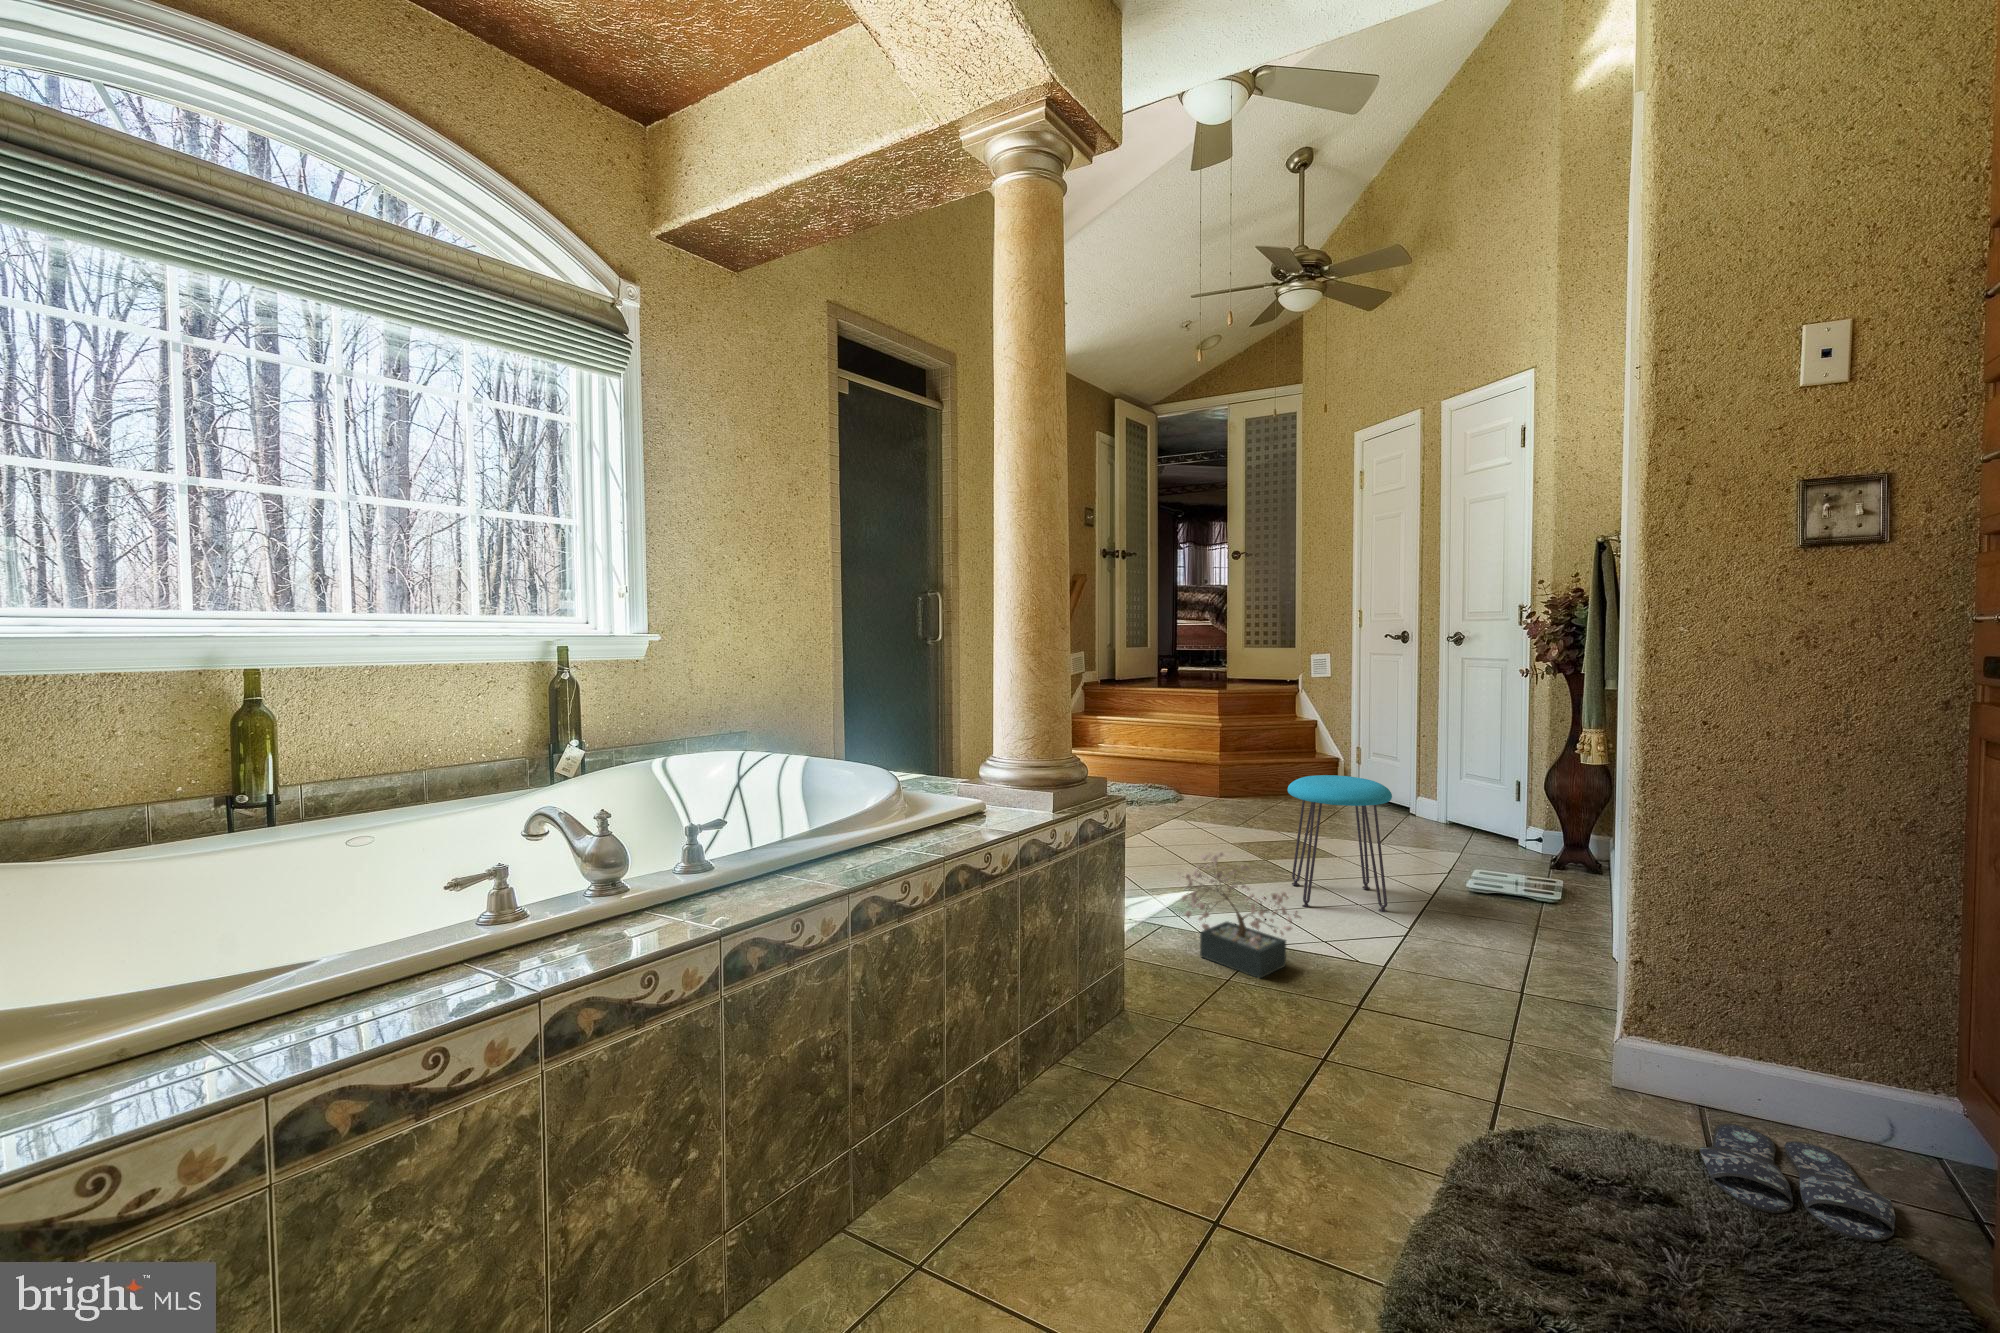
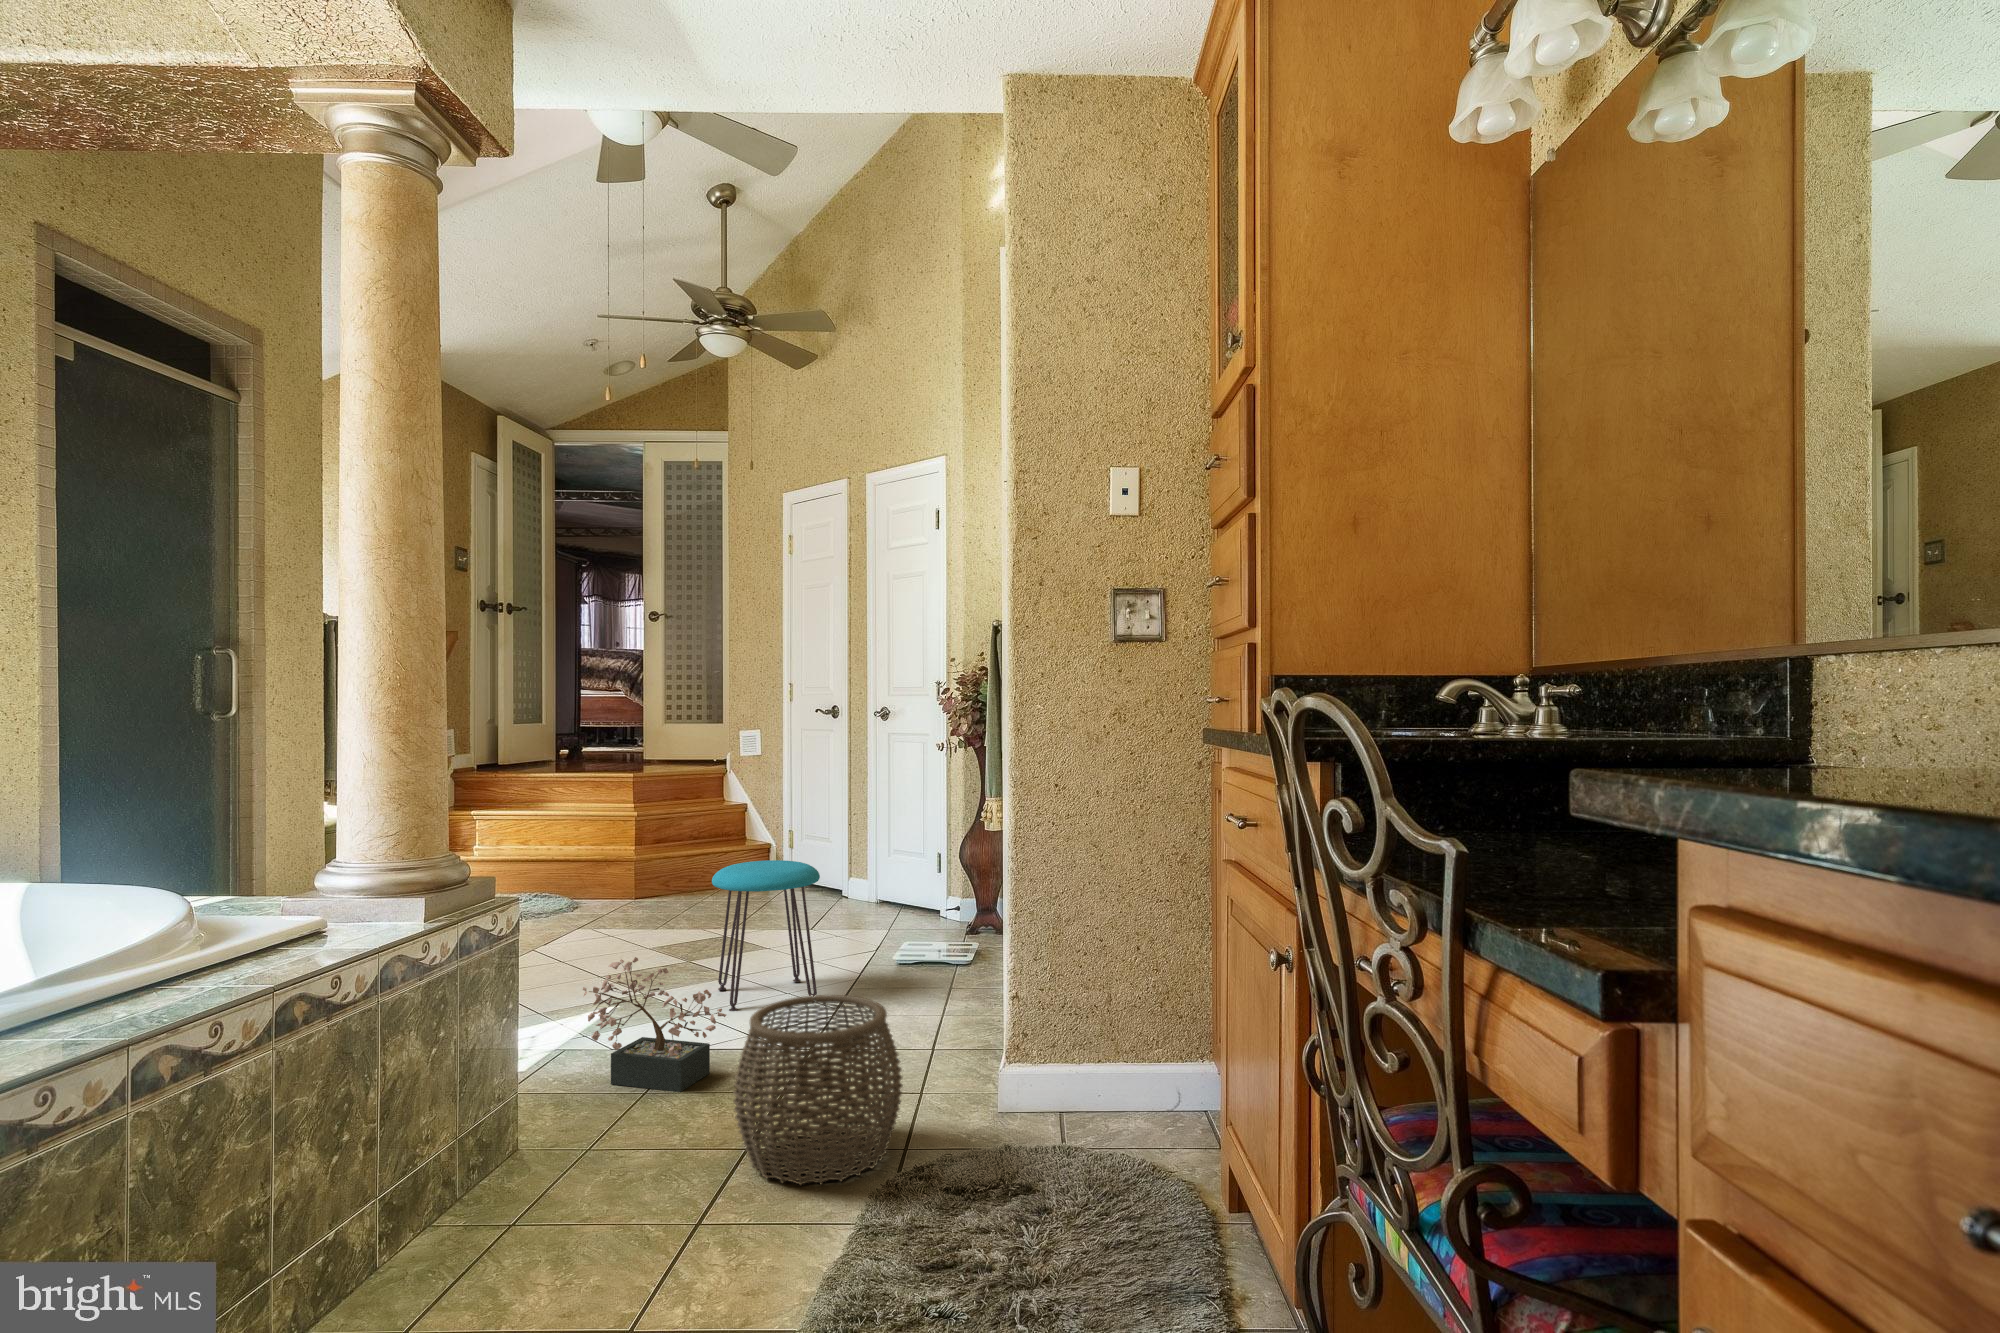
woven basket: none [1312,924,1497,1122] -> present [733,995,903,1185]
slippers: present [1700,1124,1895,1242] -> none [1054,1115,1170,1173]

